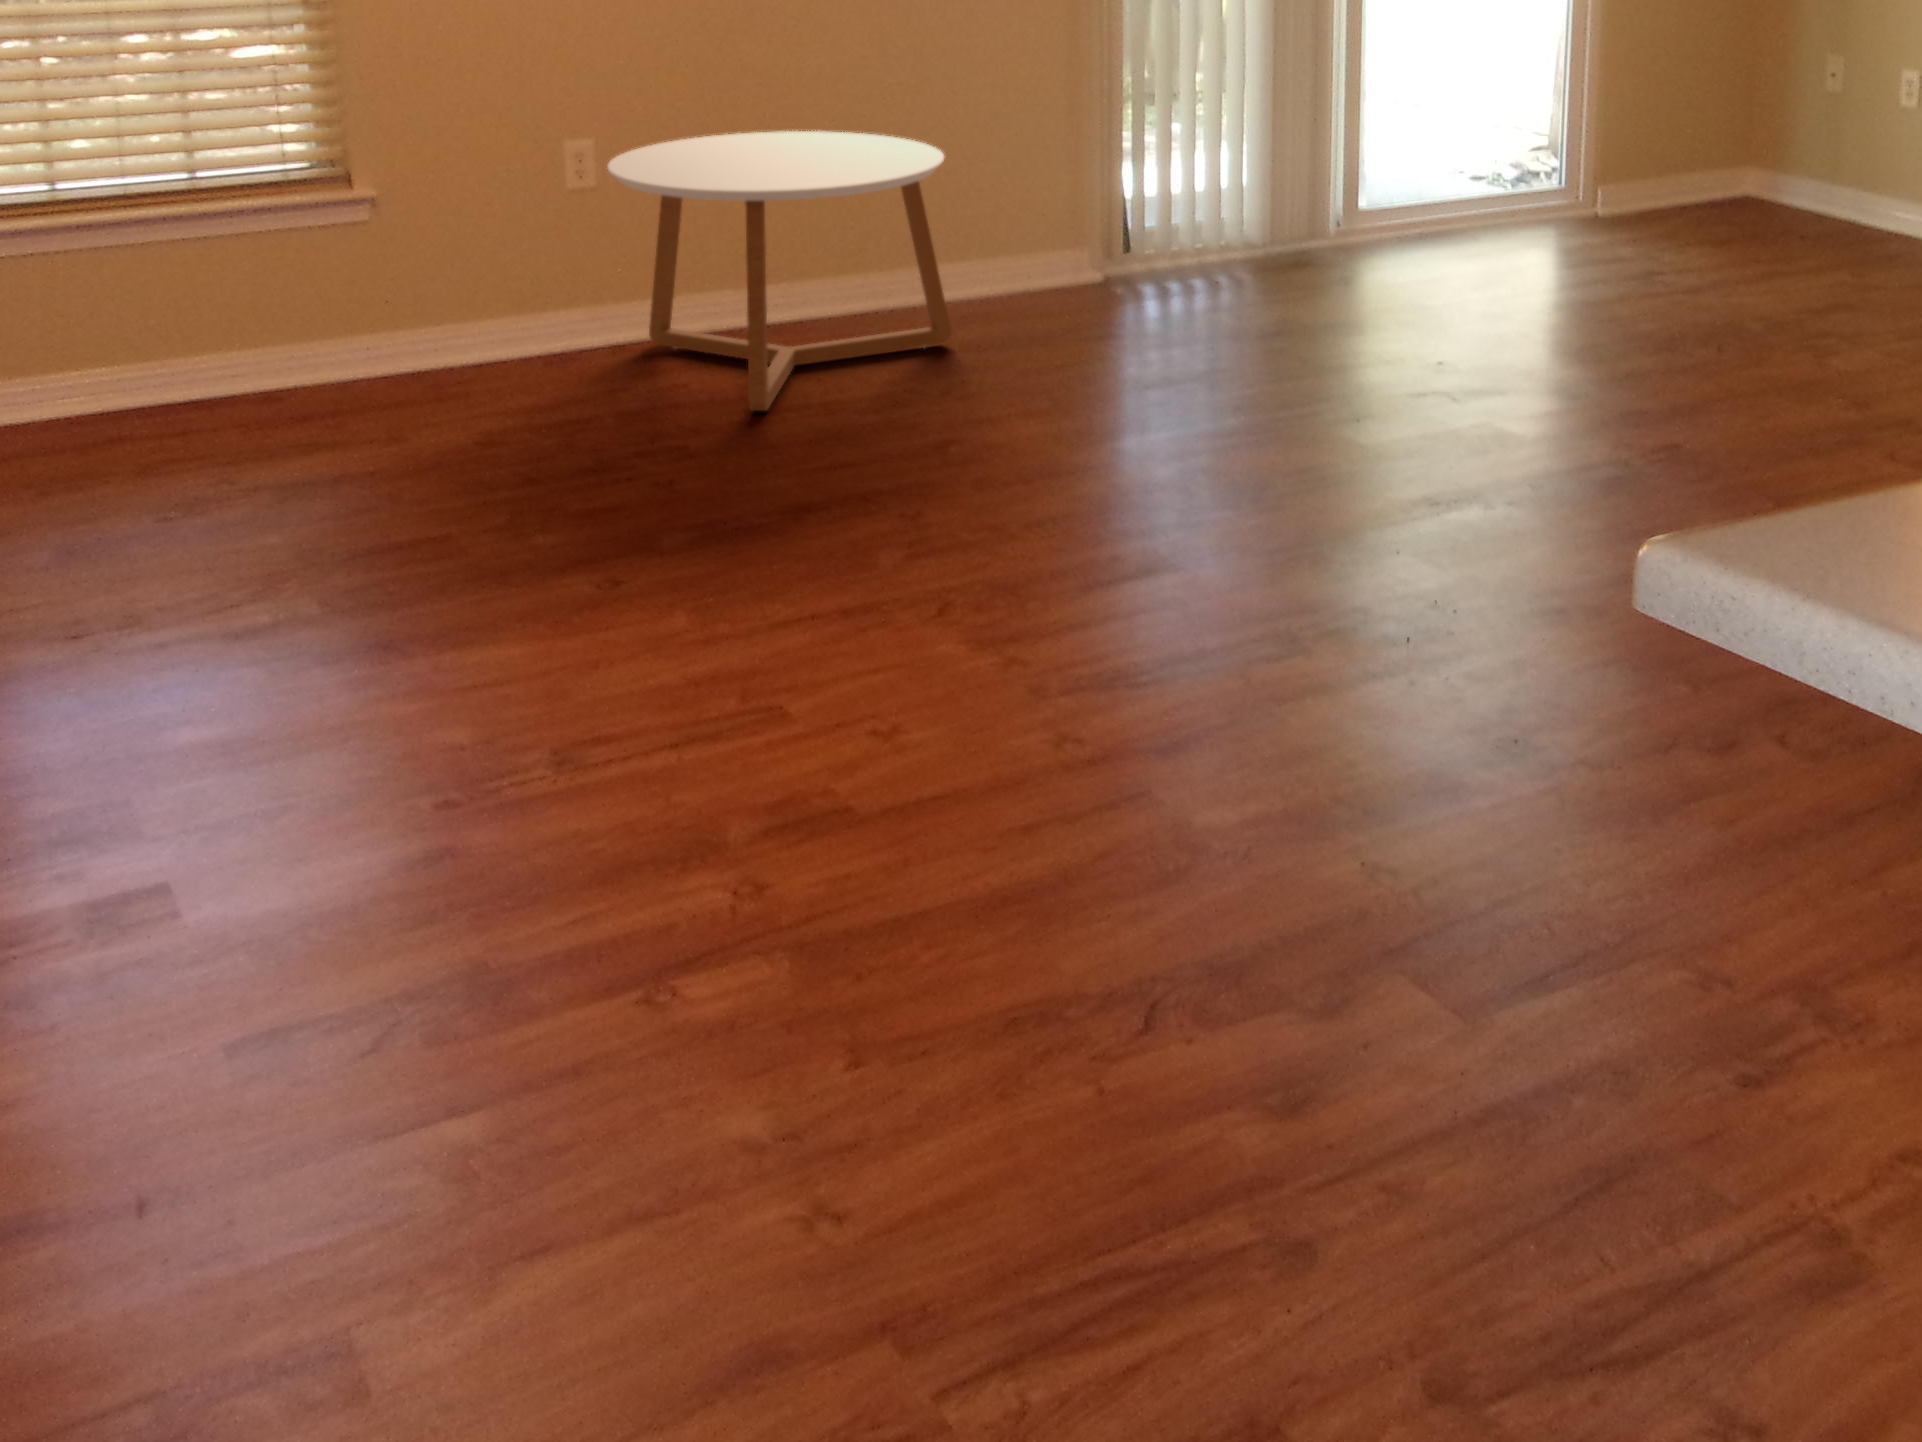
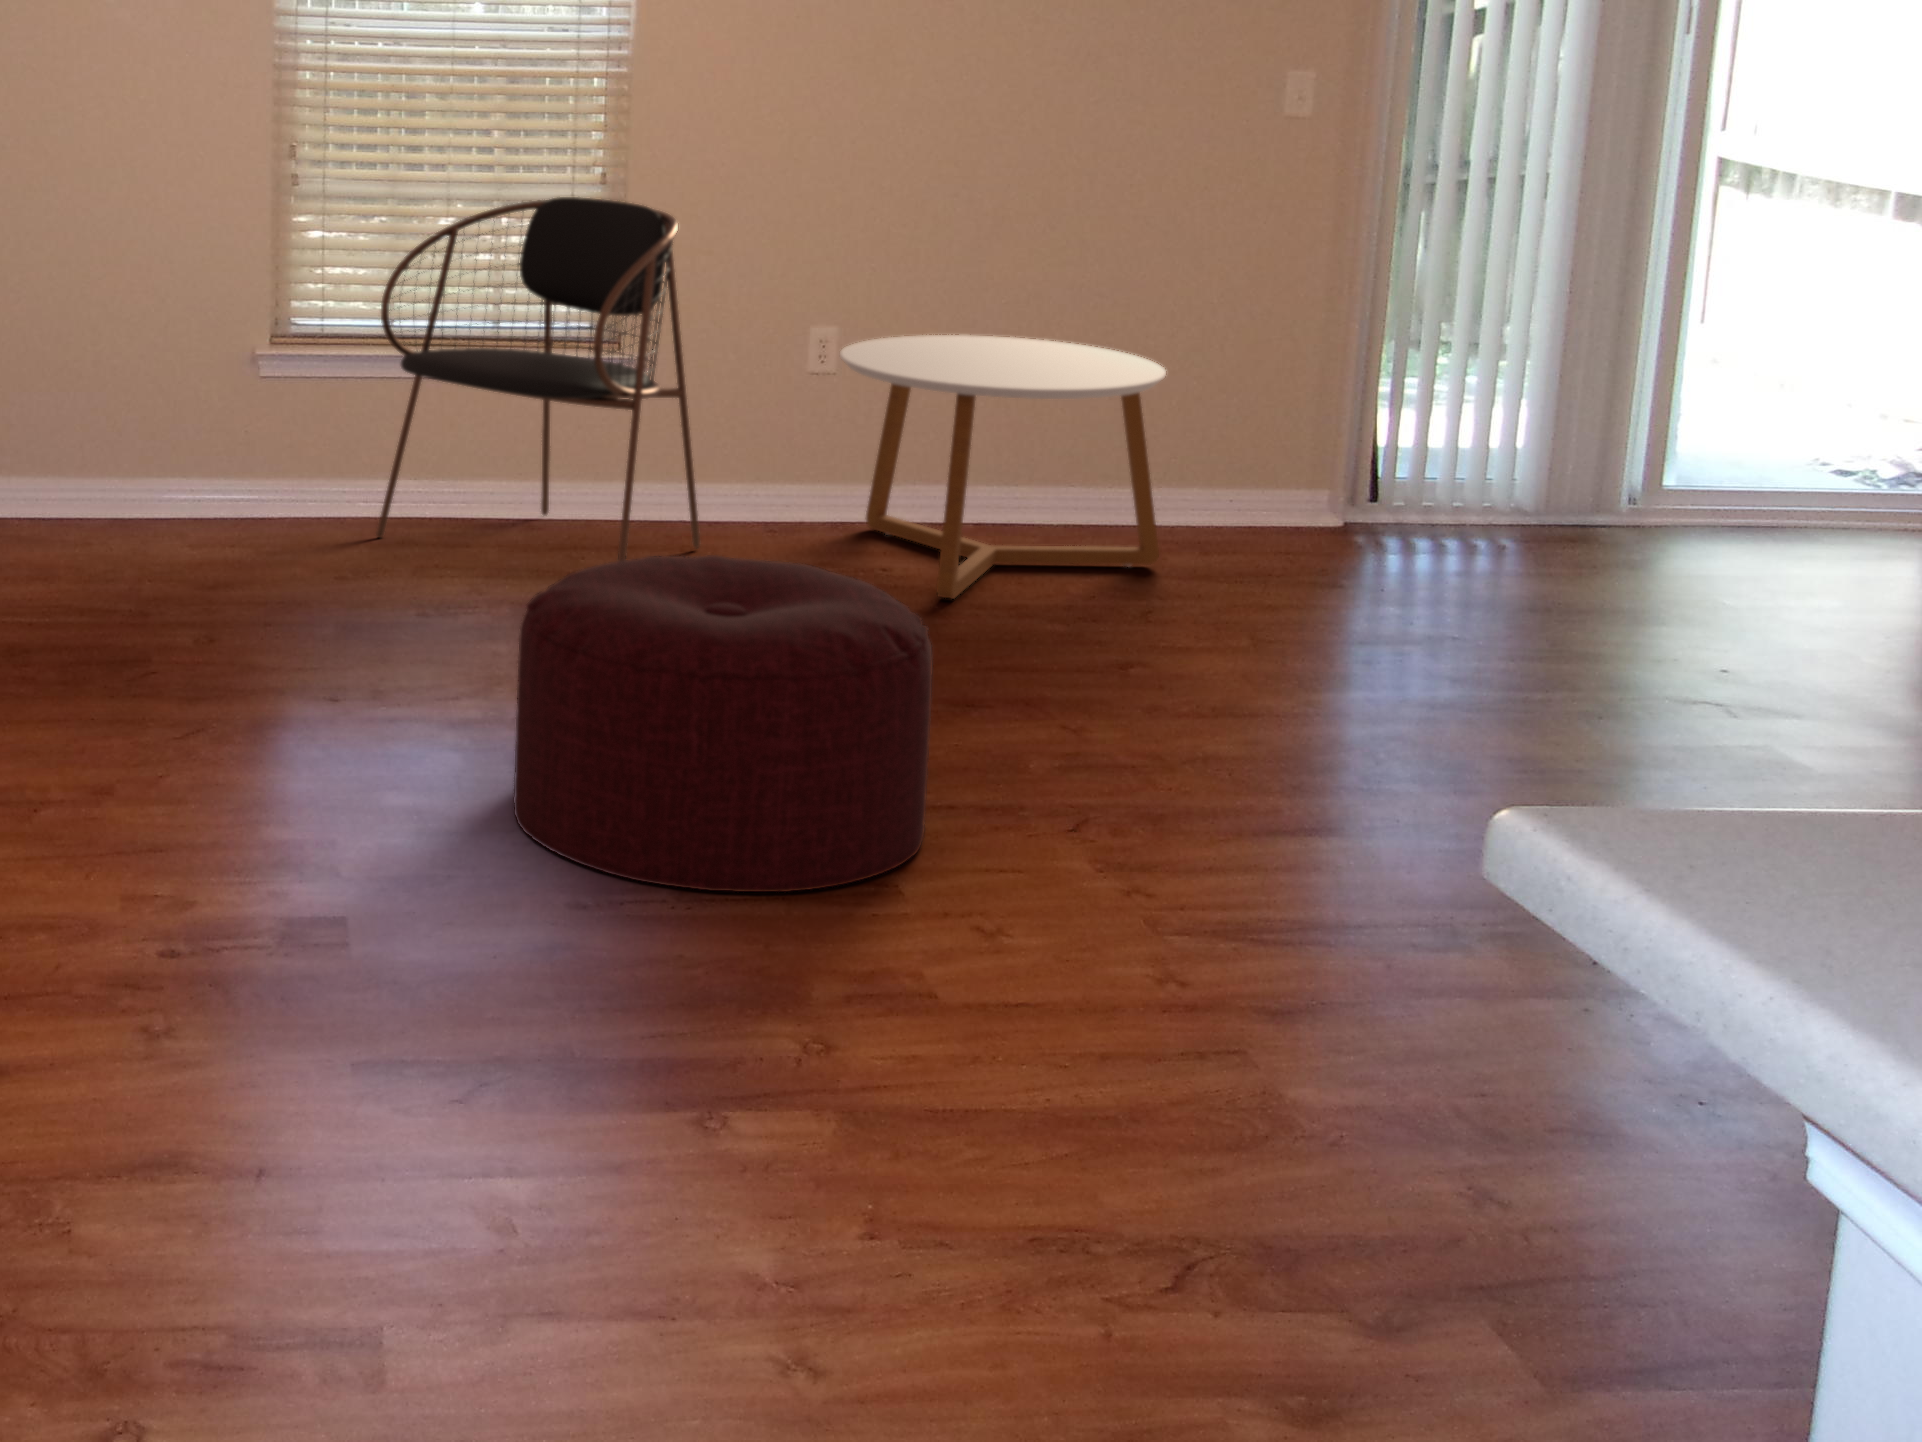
dining chair: none [42,23,478,466] -> present [376,197,700,561]
ottoman: none [333,423,828,818] -> present [513,555,932,892]

